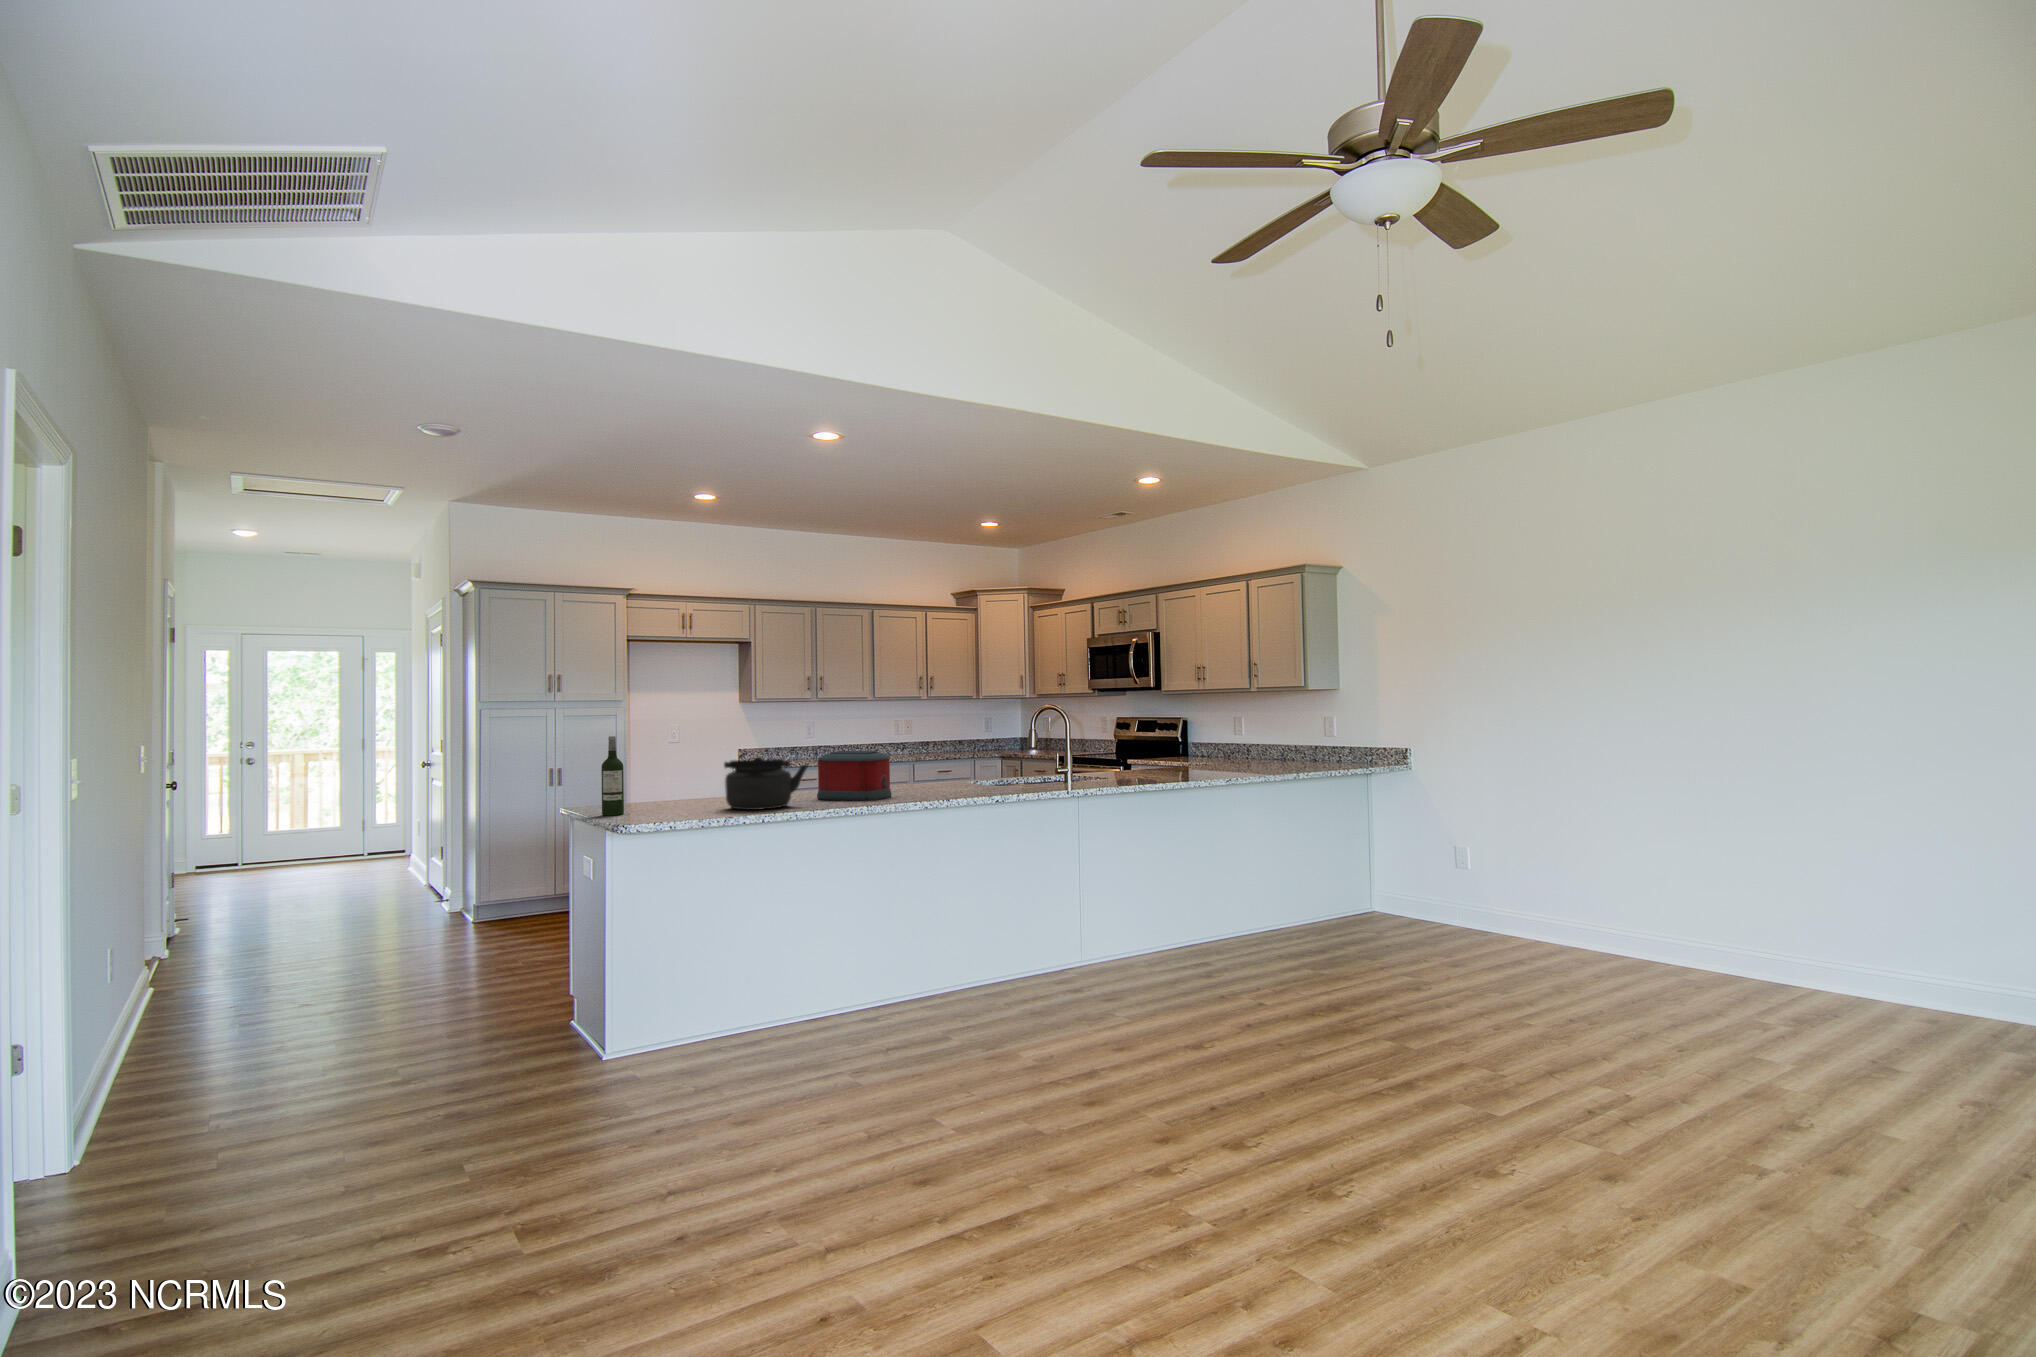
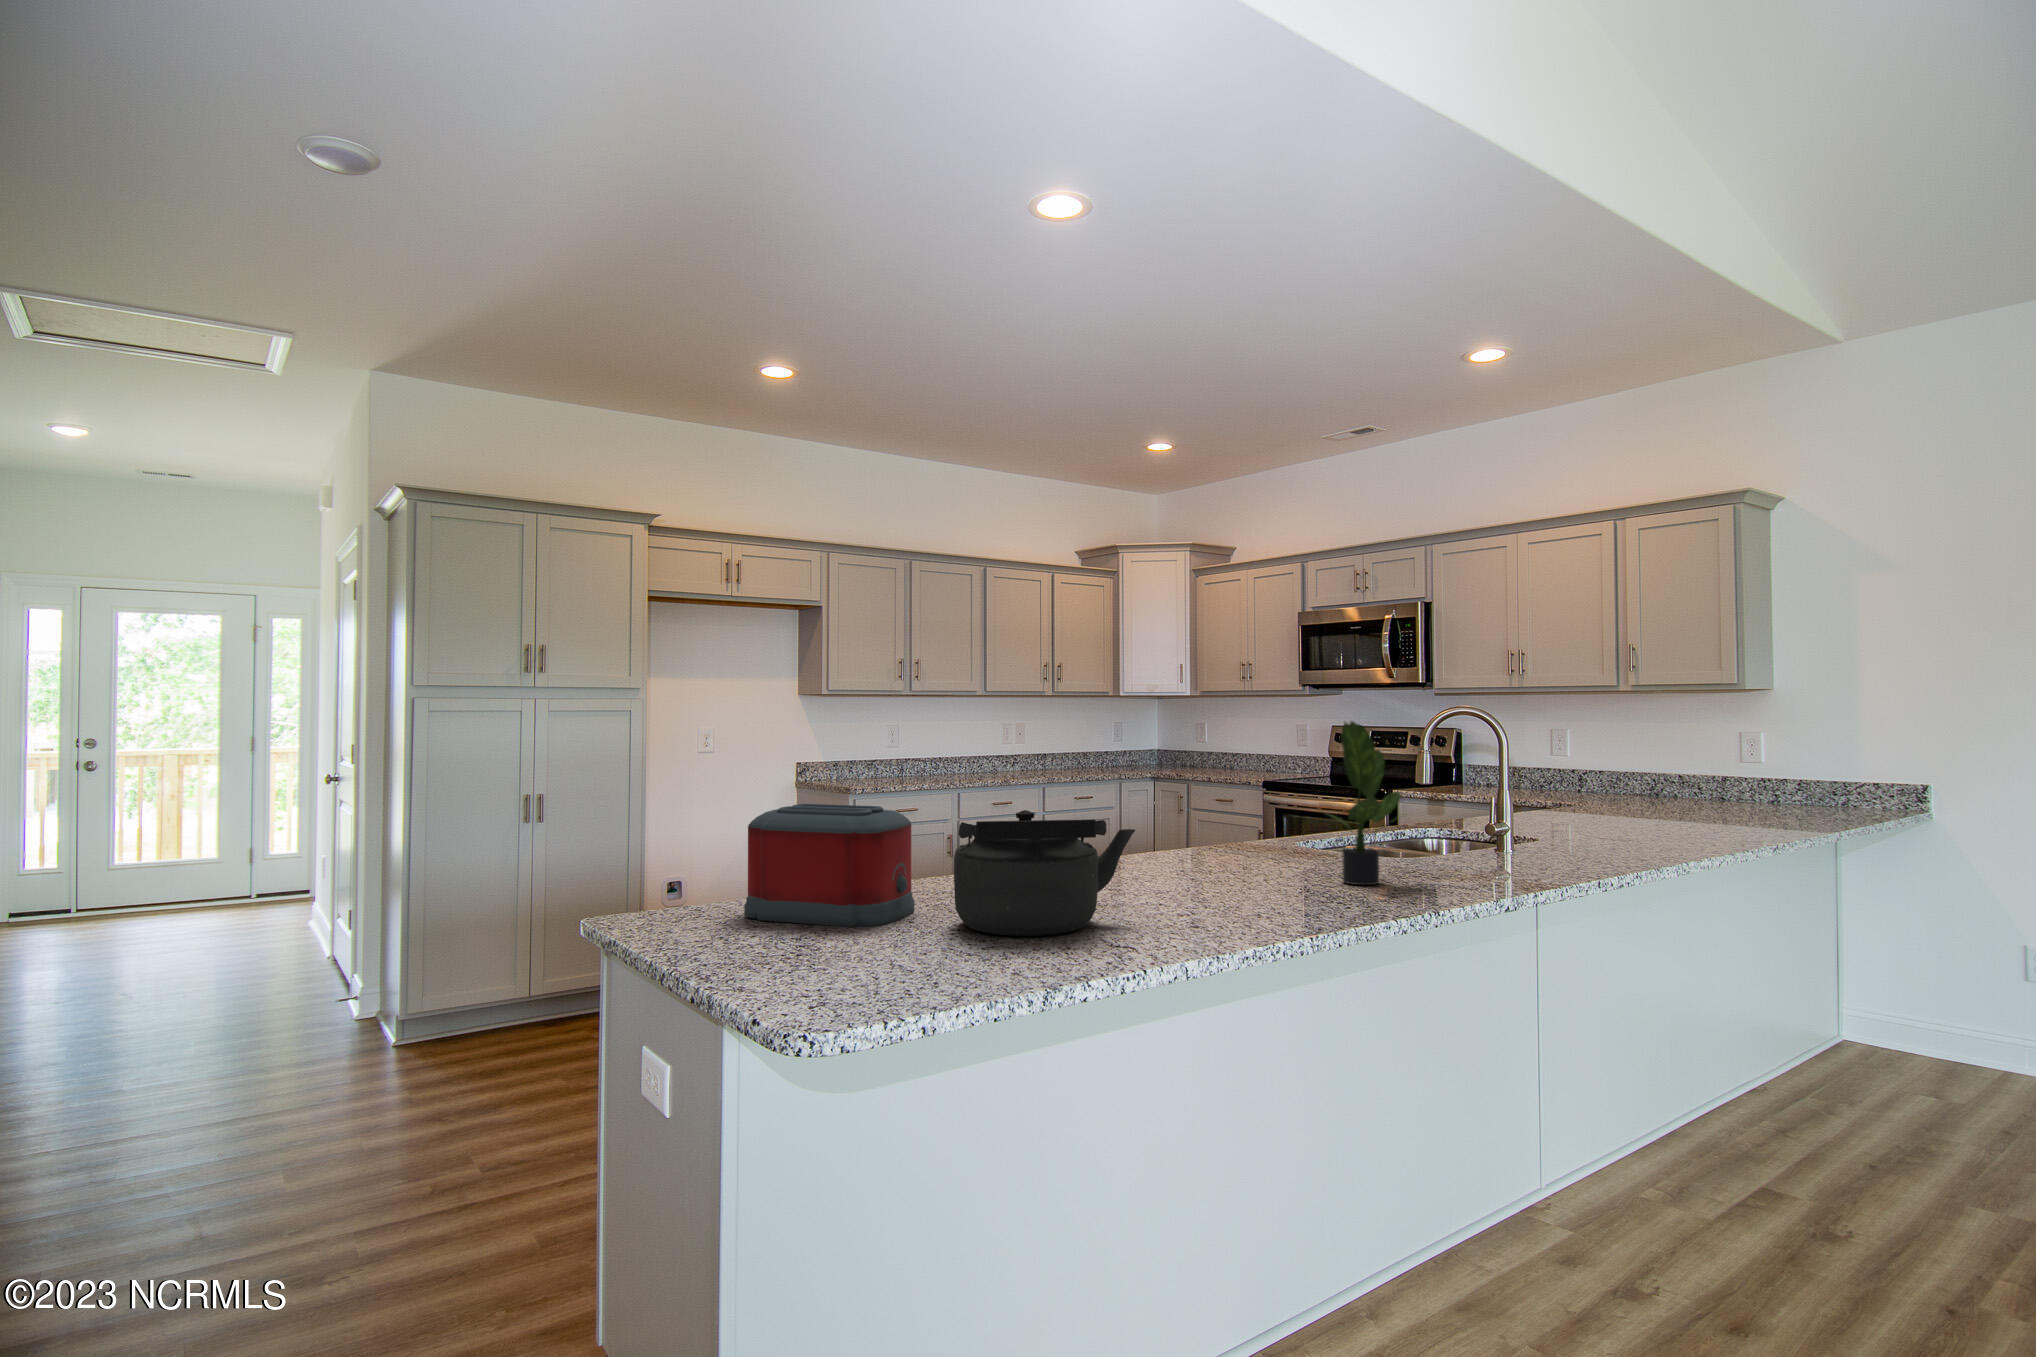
potted plant: none [931,714,971,795] -> present [1324,721,1401,885]
wine bottle: present [601,736,624,816] -> none [680,761,731,951]
toaster: present [817,751,891,800] -> present [744,804,914,927]

